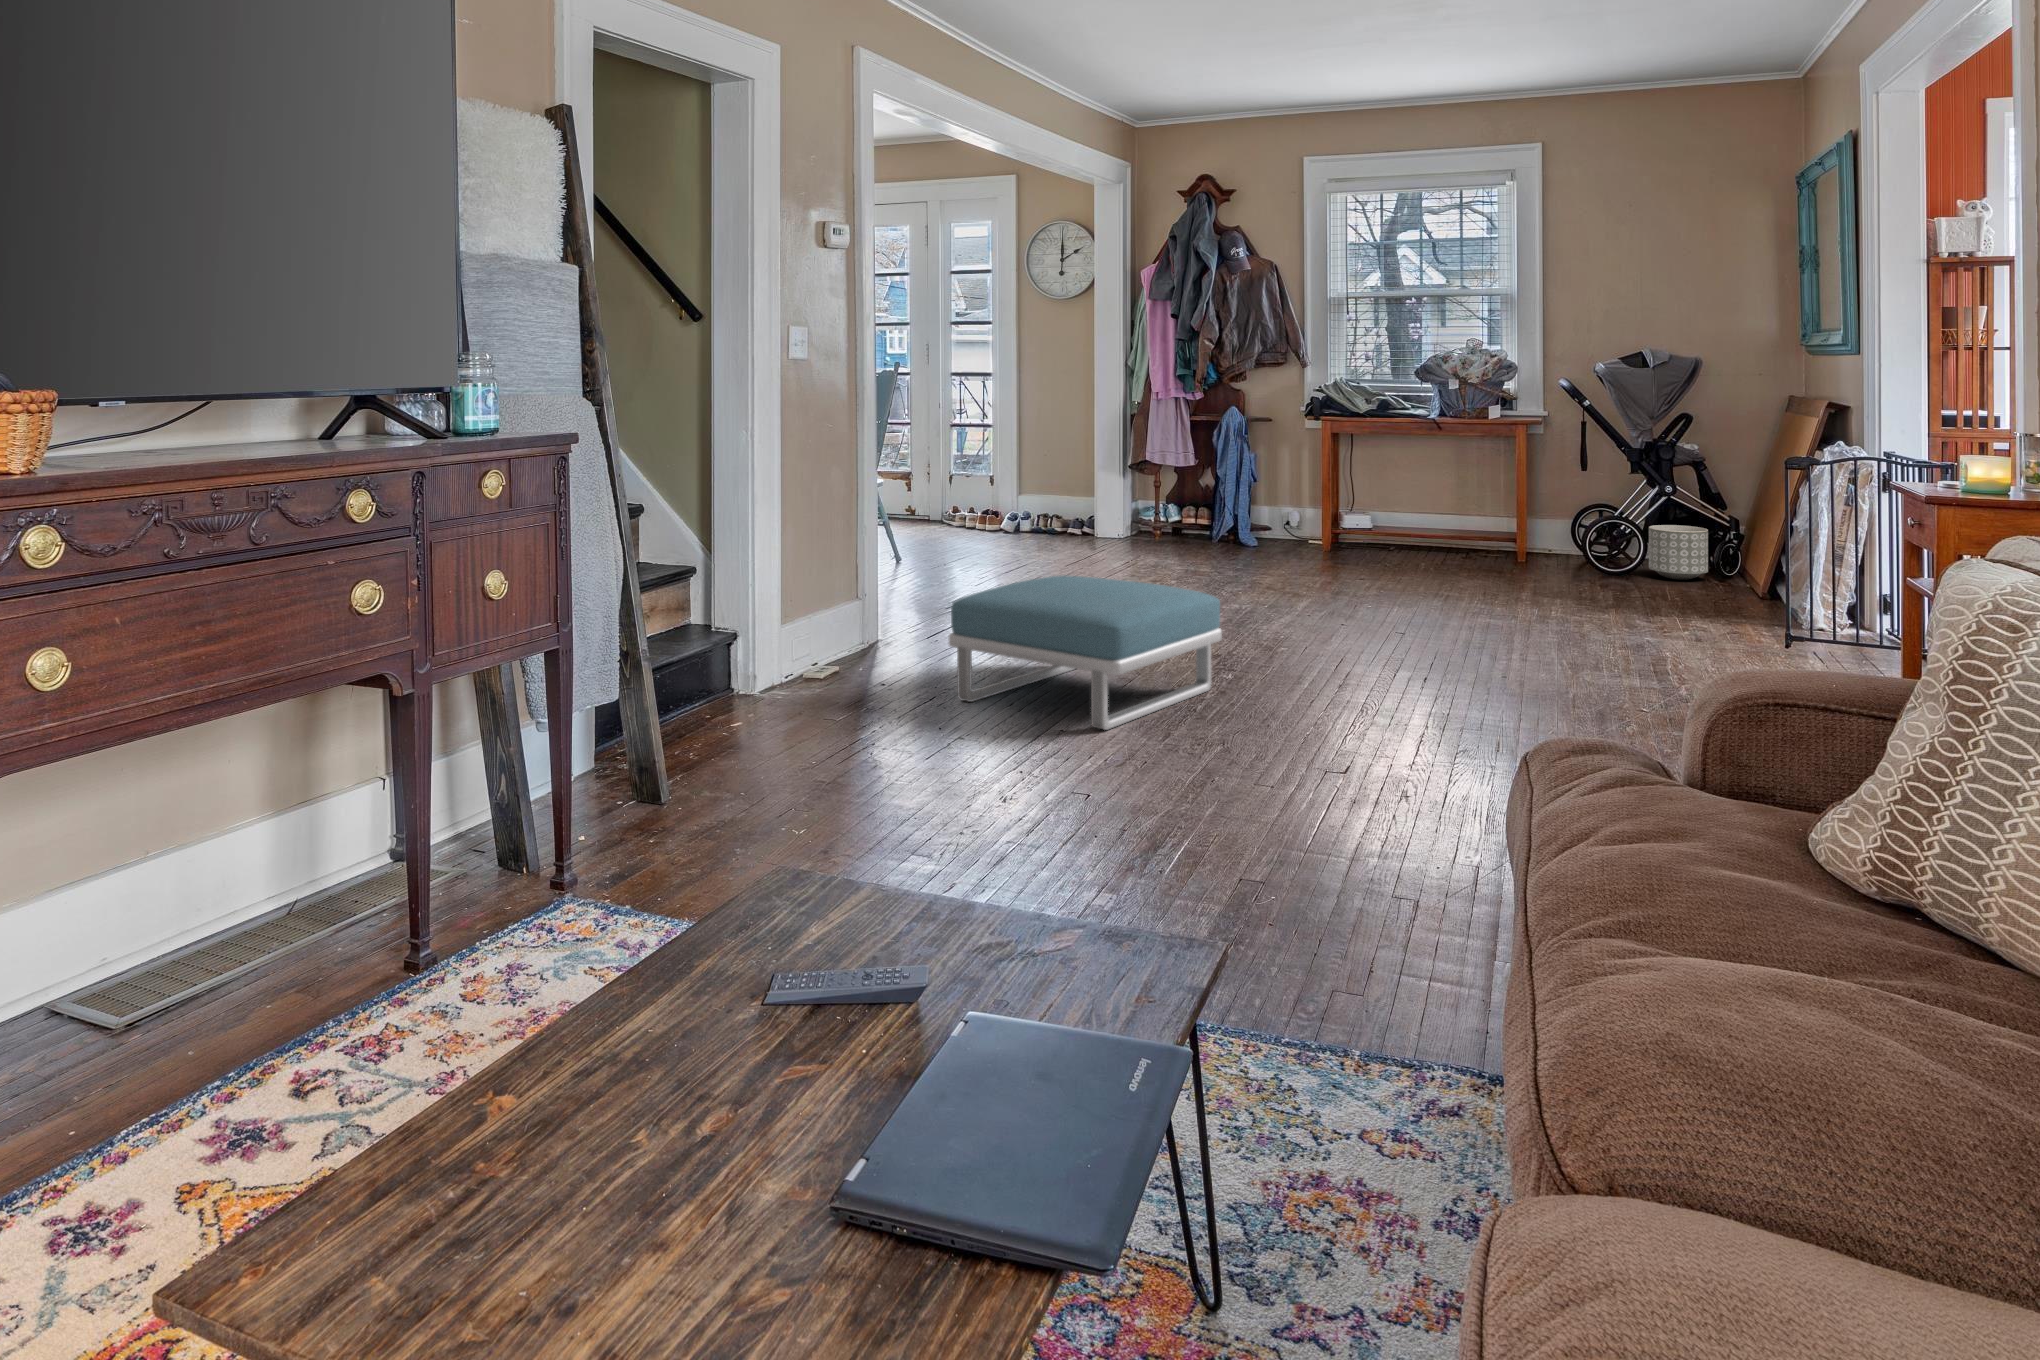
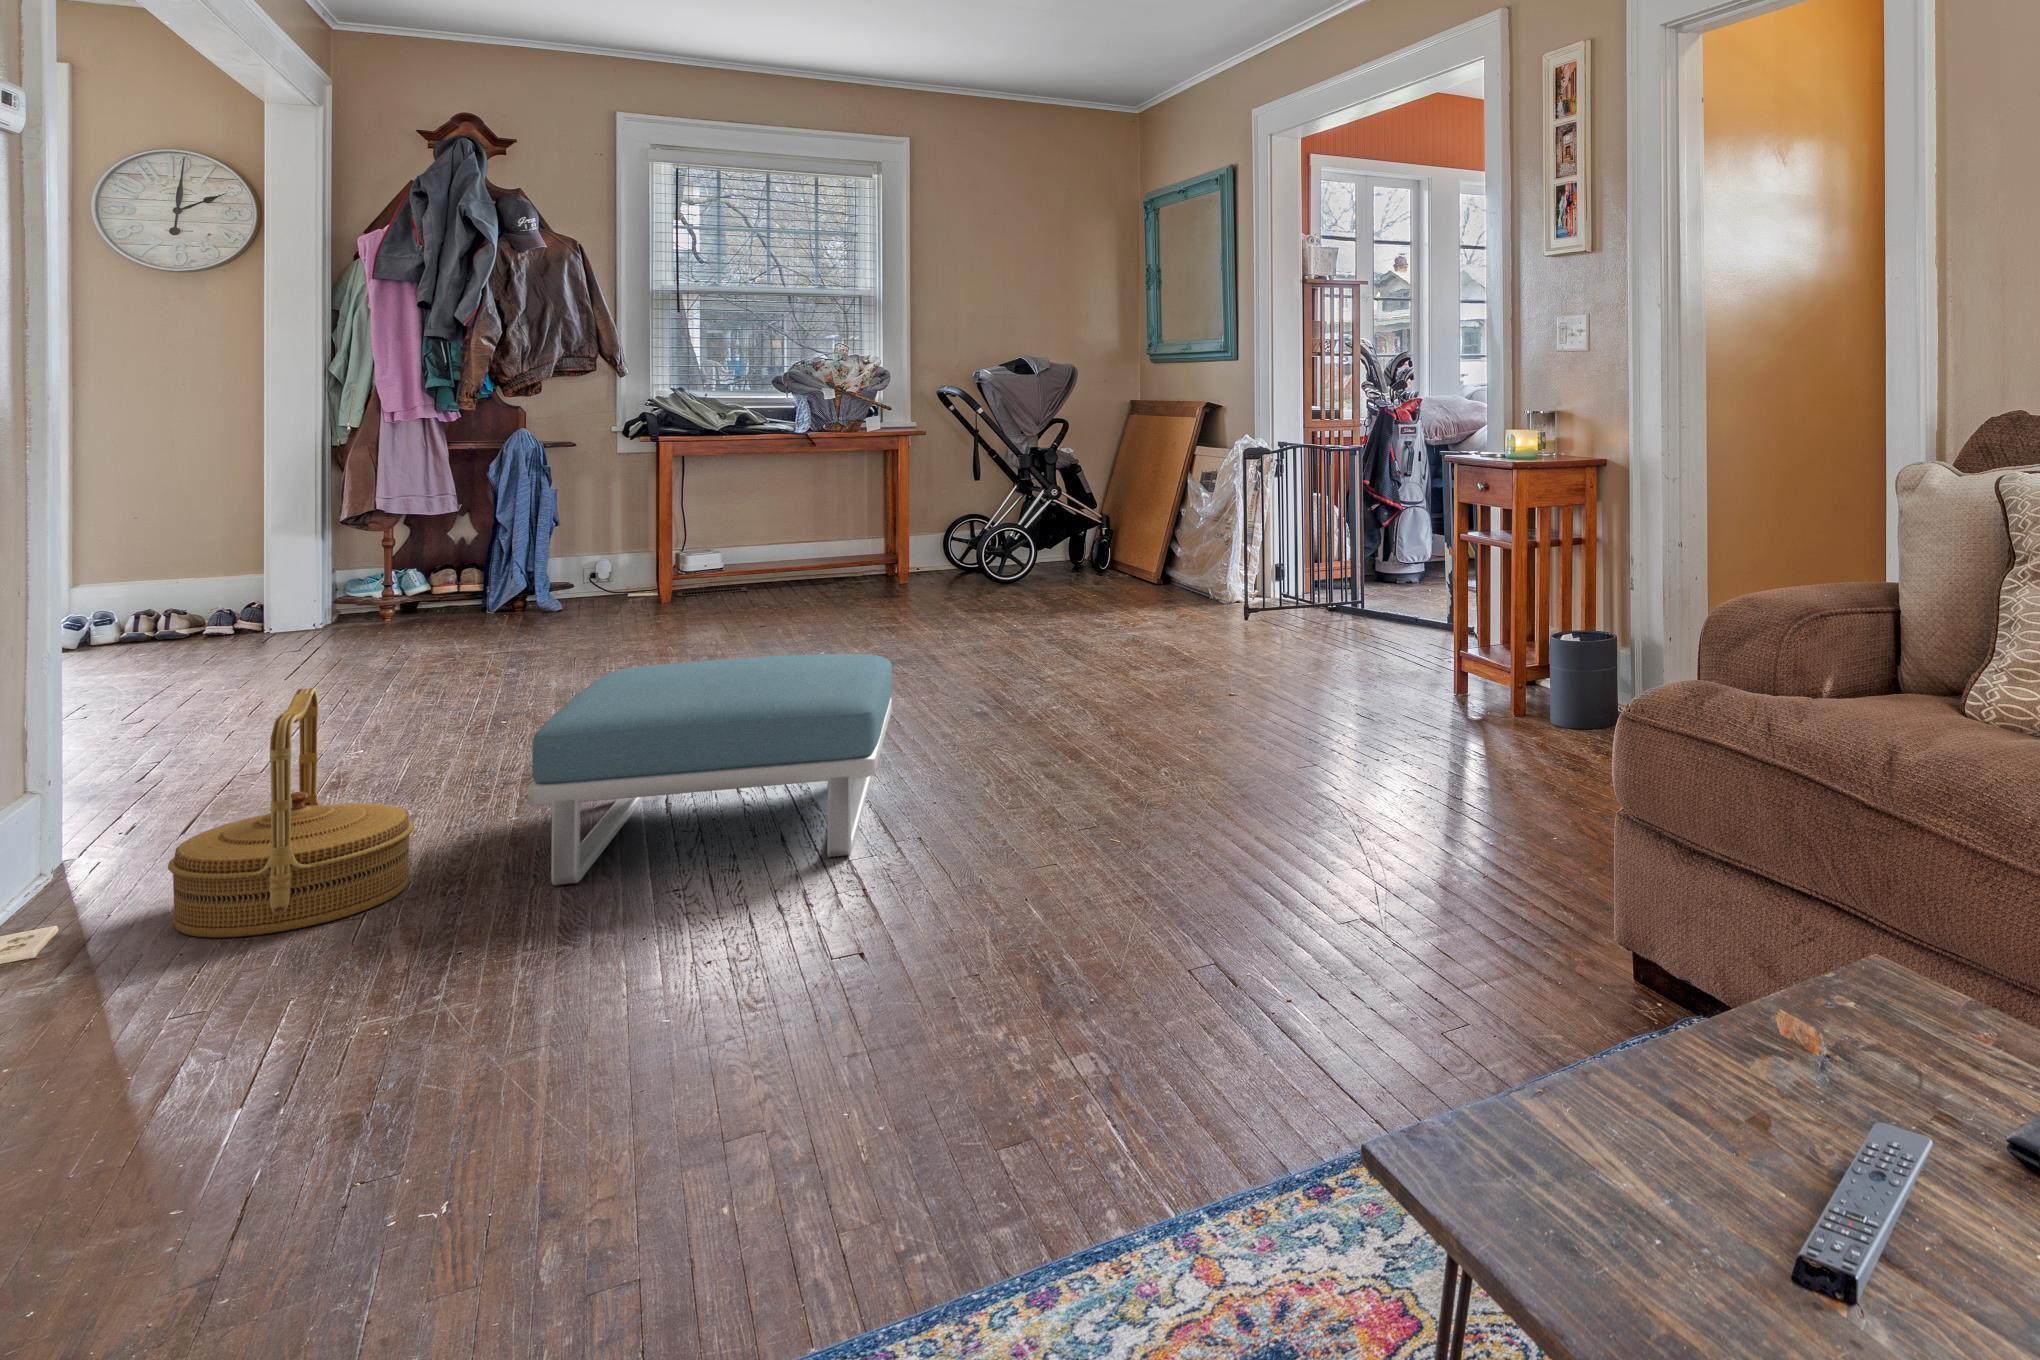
planter: present [1649,525,1708,580] -> none [1041,529,1094,581]
woven basket: none [816,556,923,688] -> present [168,688,414,938]

